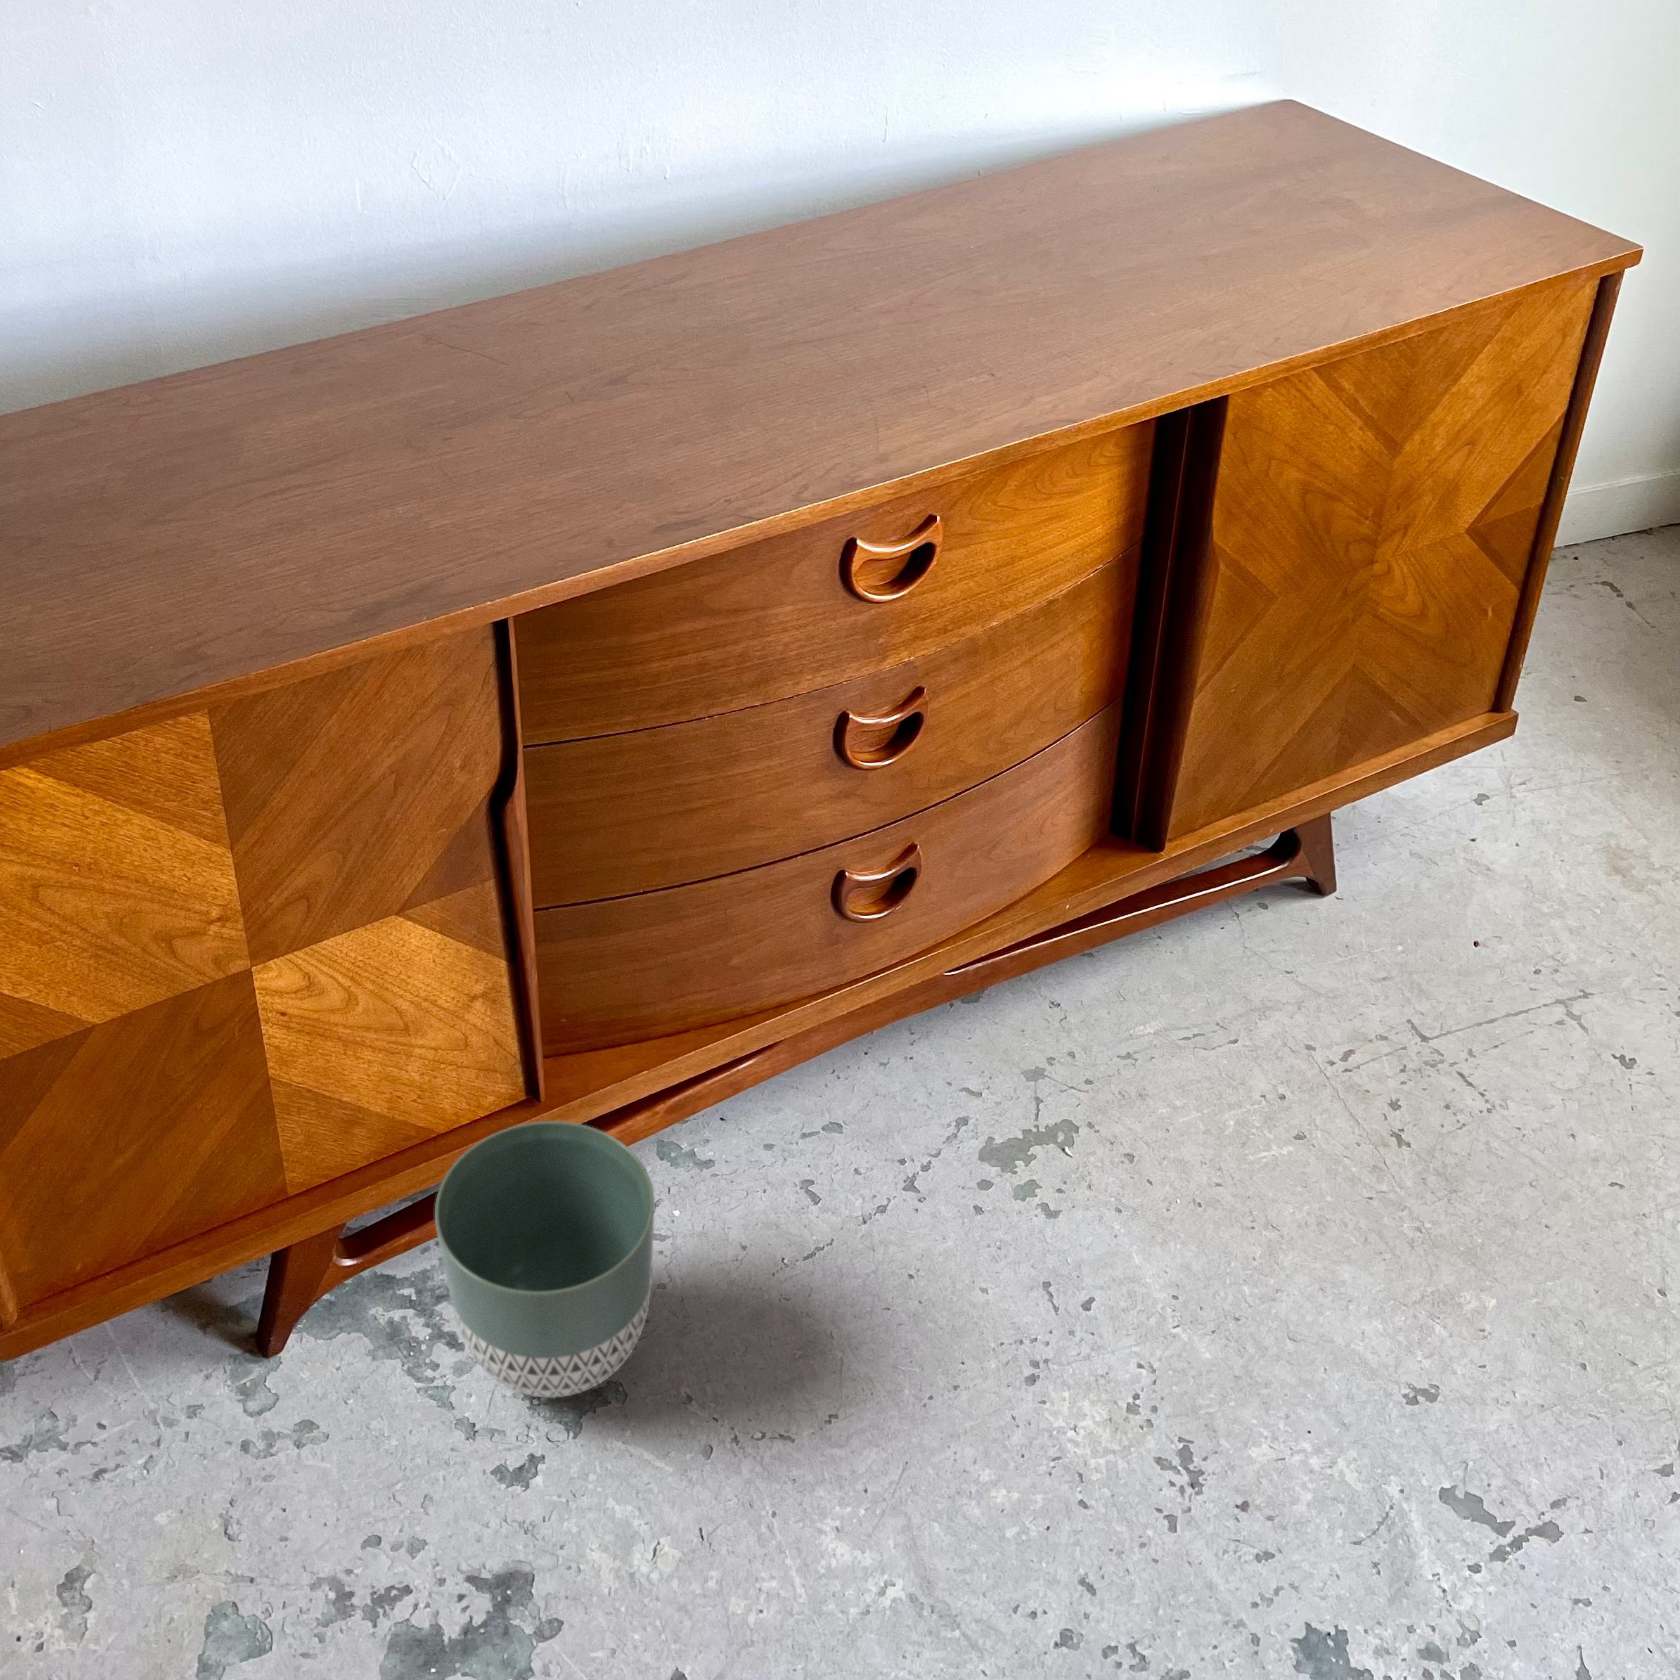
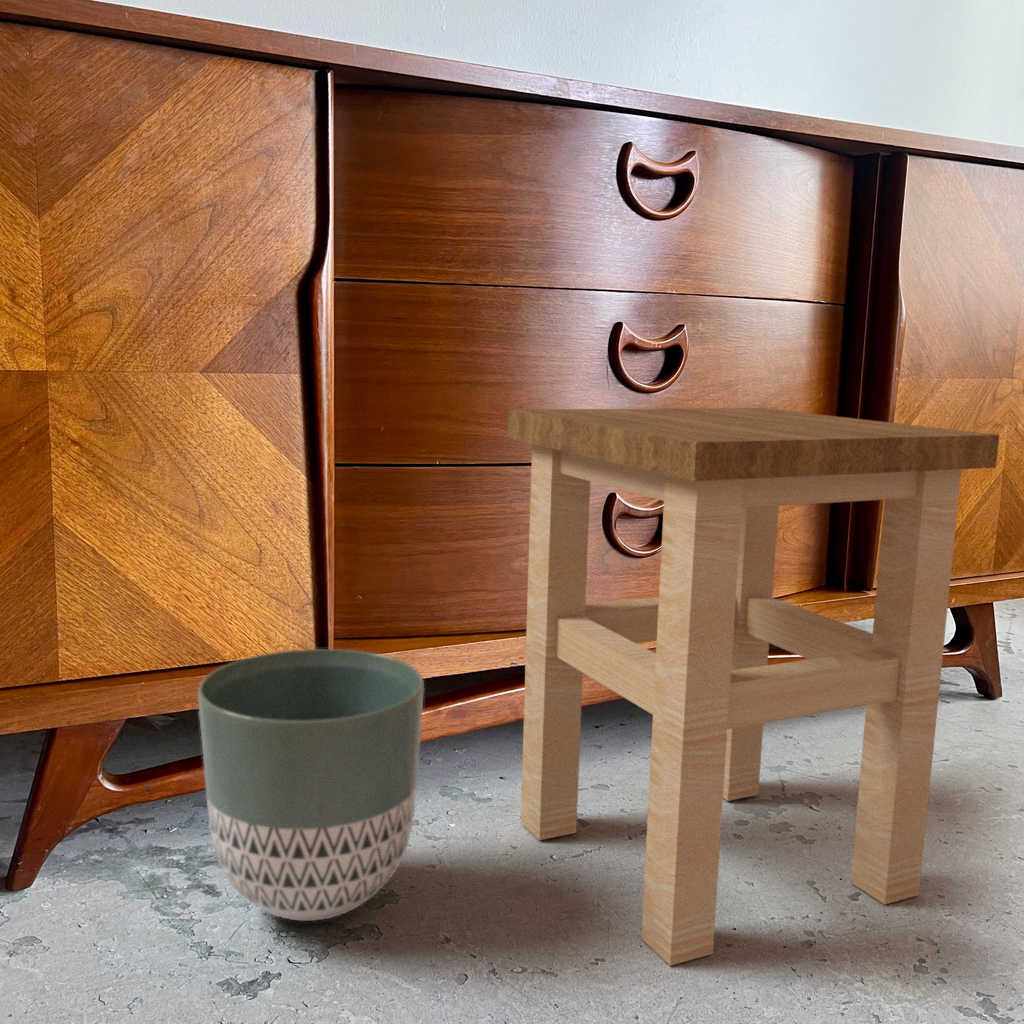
stool: none [721,760,1246,1422] -> present [508,408,999,966]

